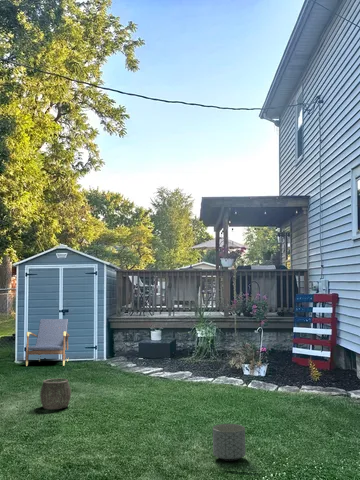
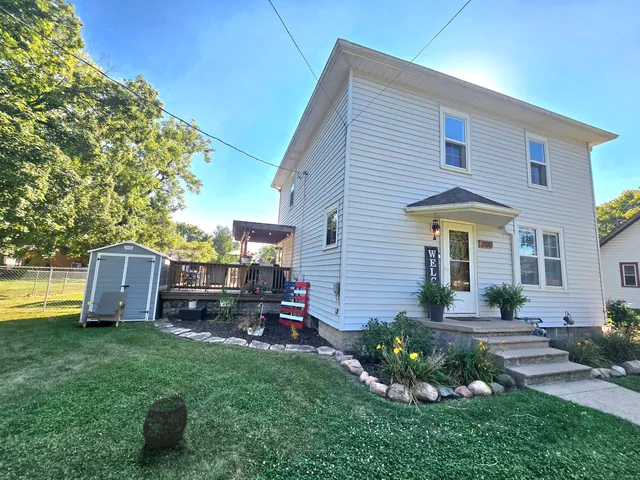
woven basket: present [40,379,71,409] -> present [143,397,188,449]
planter: present [213,424,245,461] -> none [198,413,231,457]

